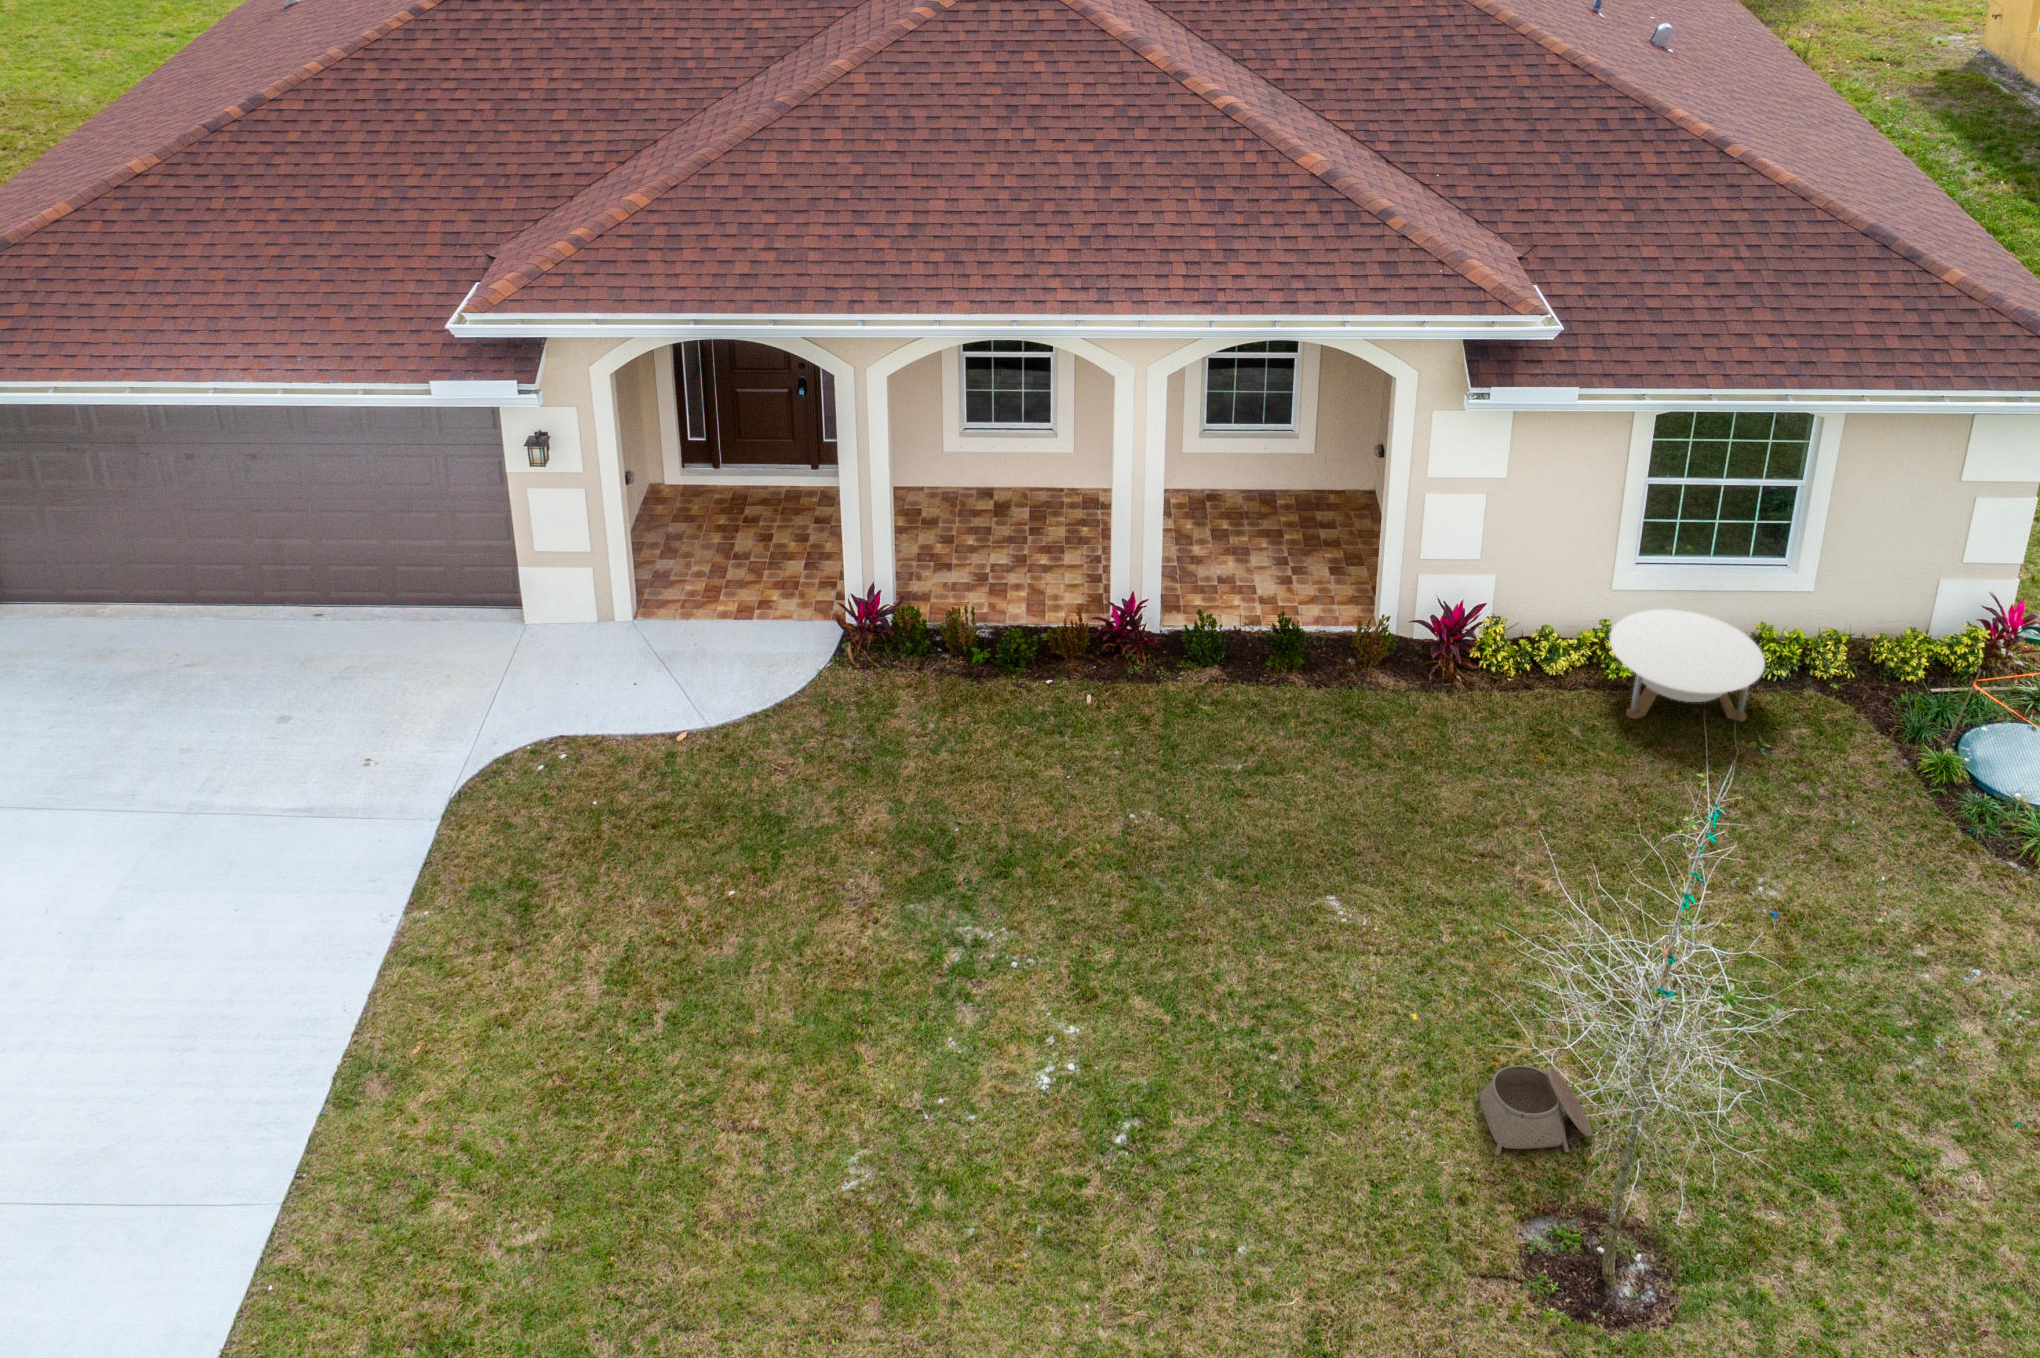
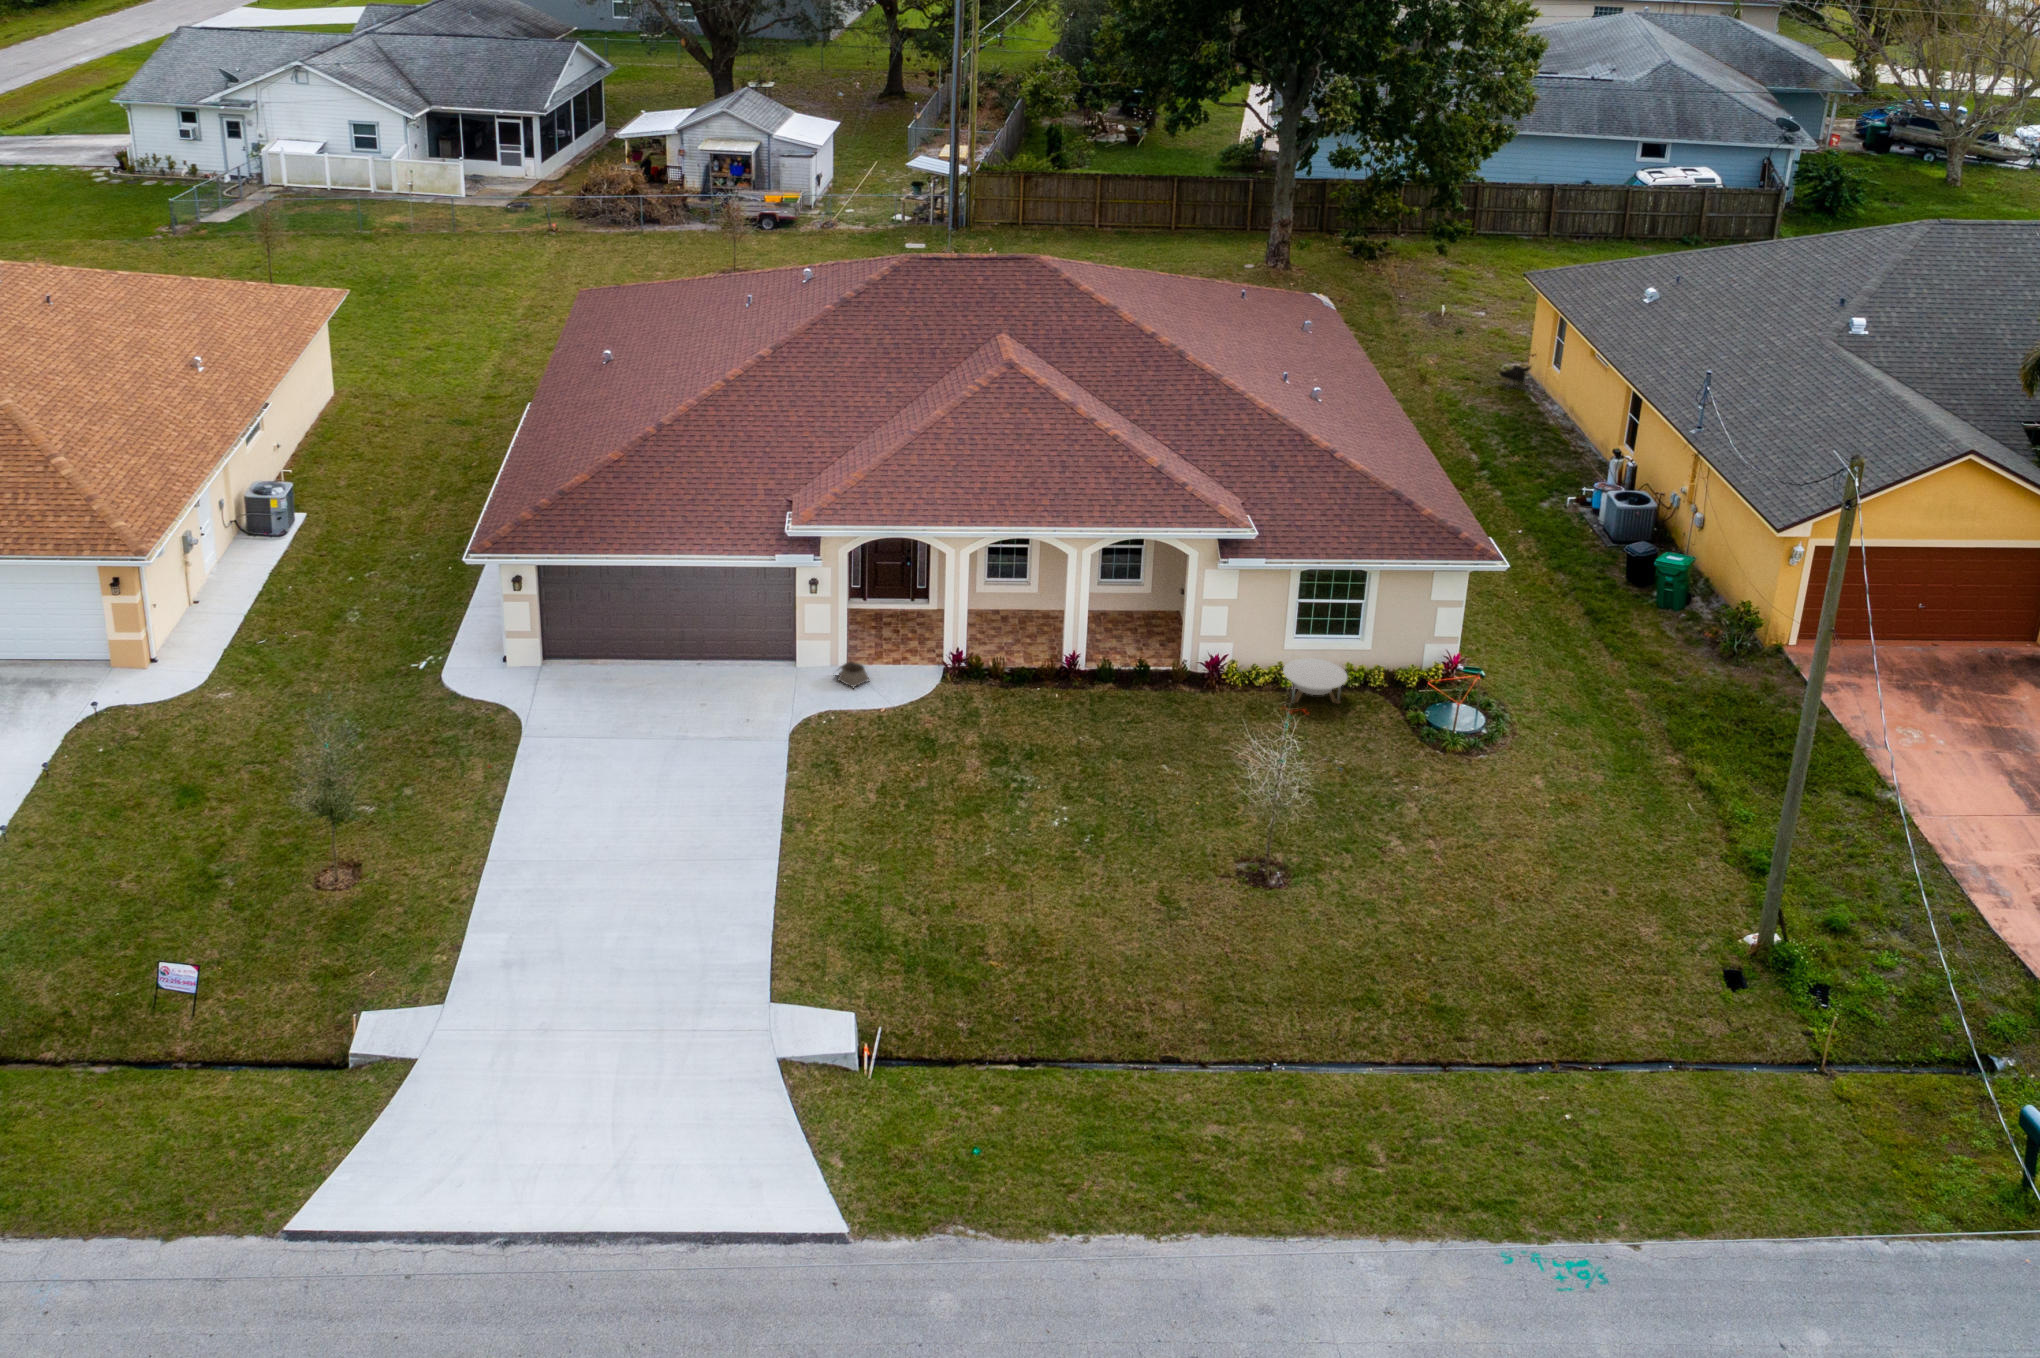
lounge chair: none [1939,27,2014,73] -> present [1500,365,1531,386]
basket: present [1474,1065,1592,1156] -> present [837,661,869,687]

